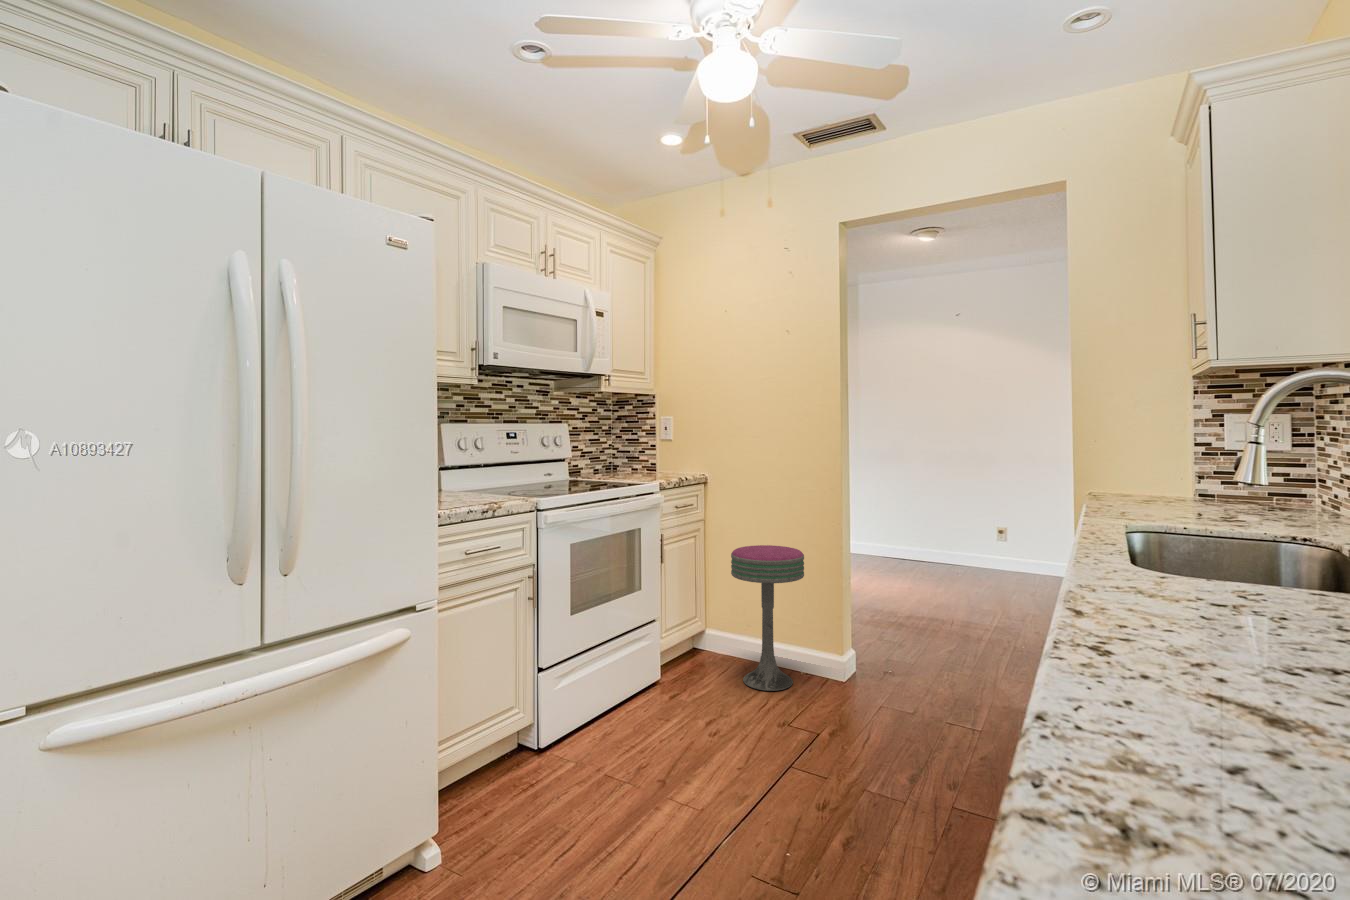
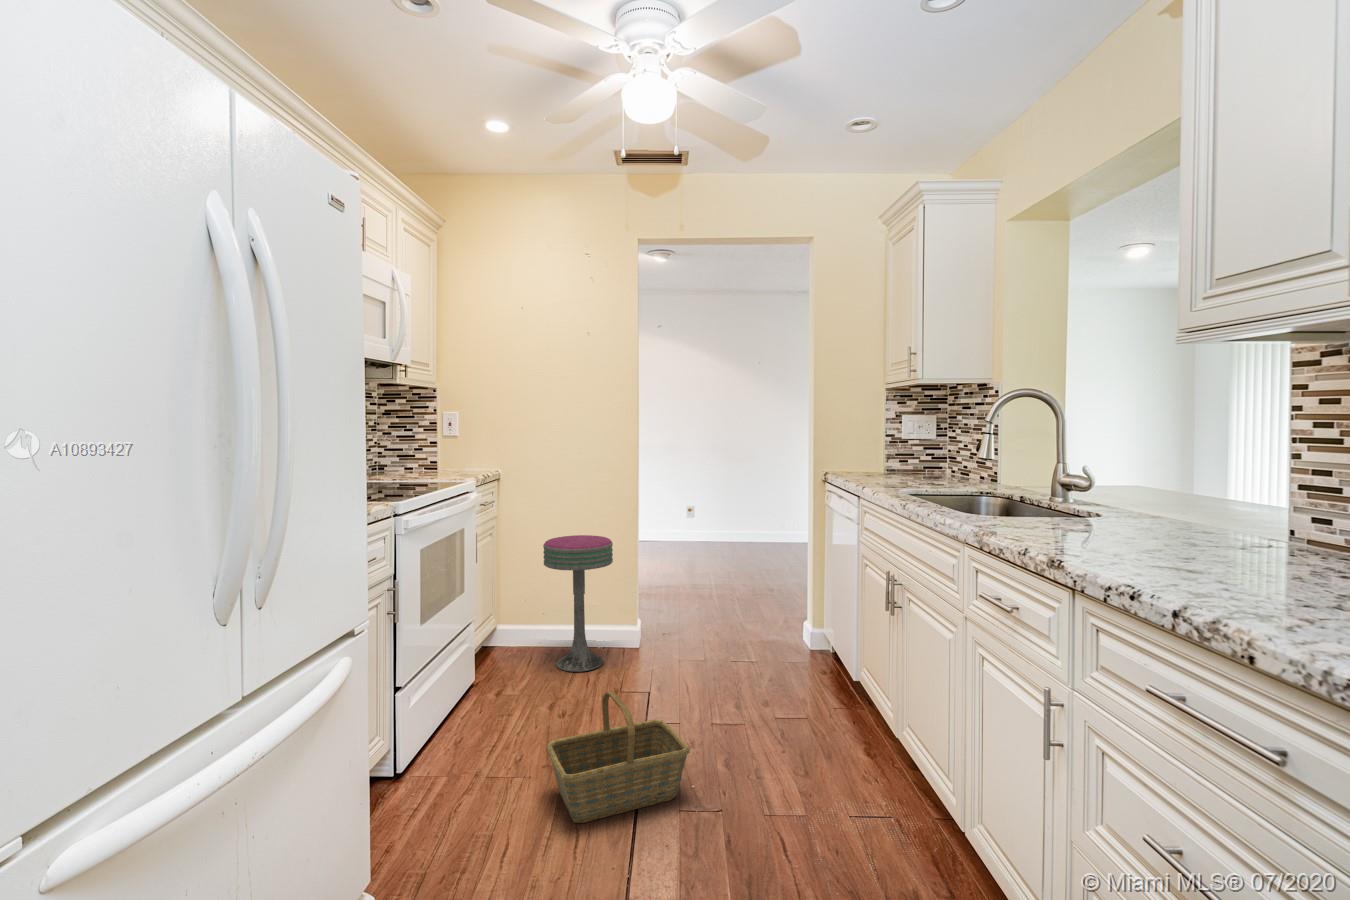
basket: none [626,720,776,862] -> present [546,691,690,823]

